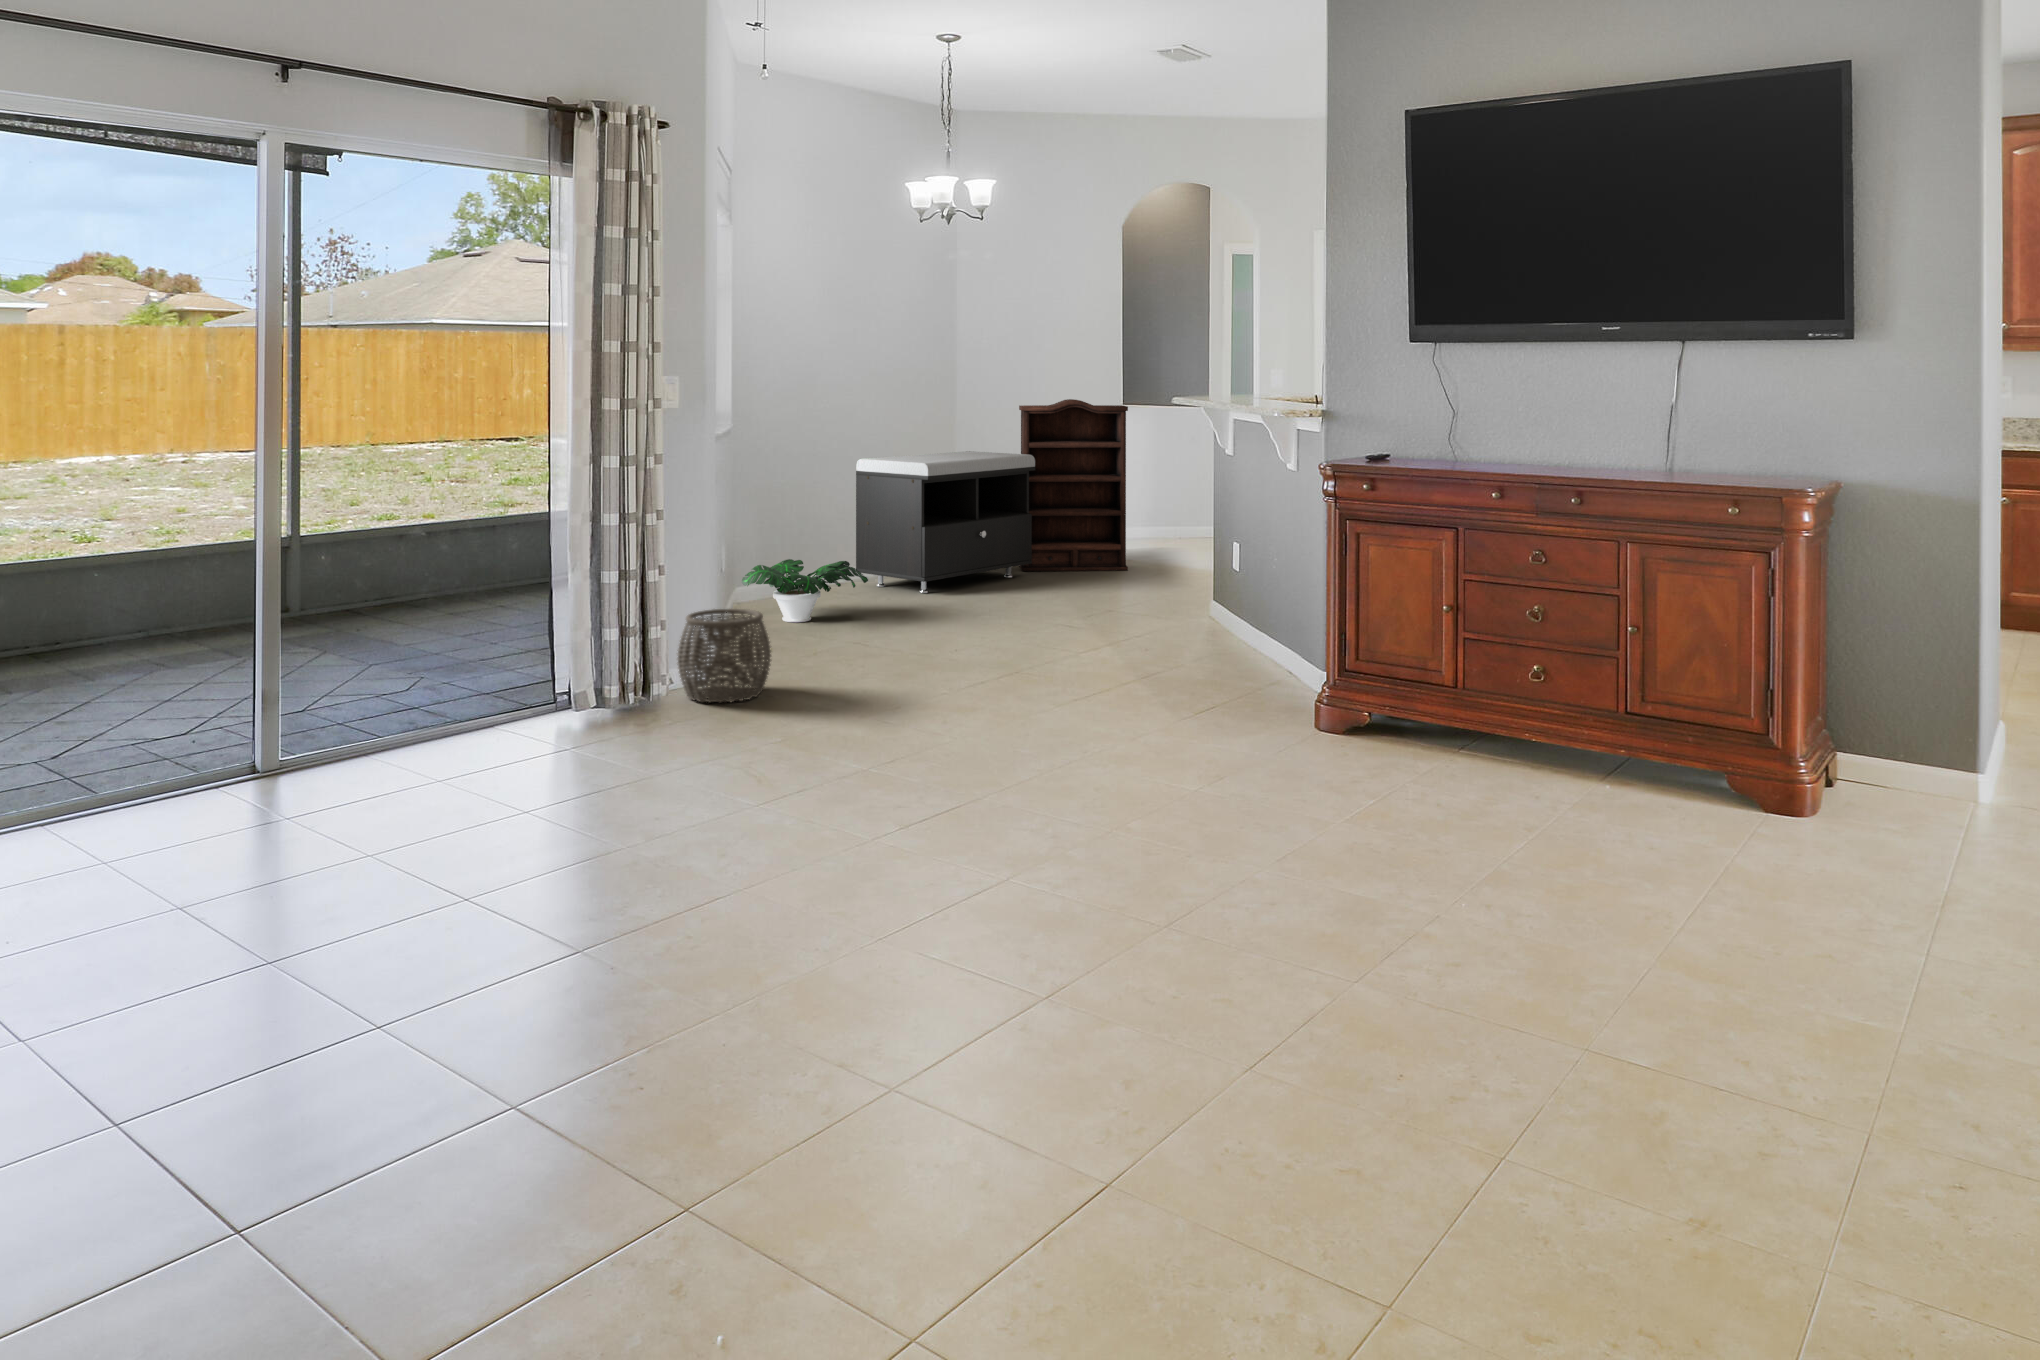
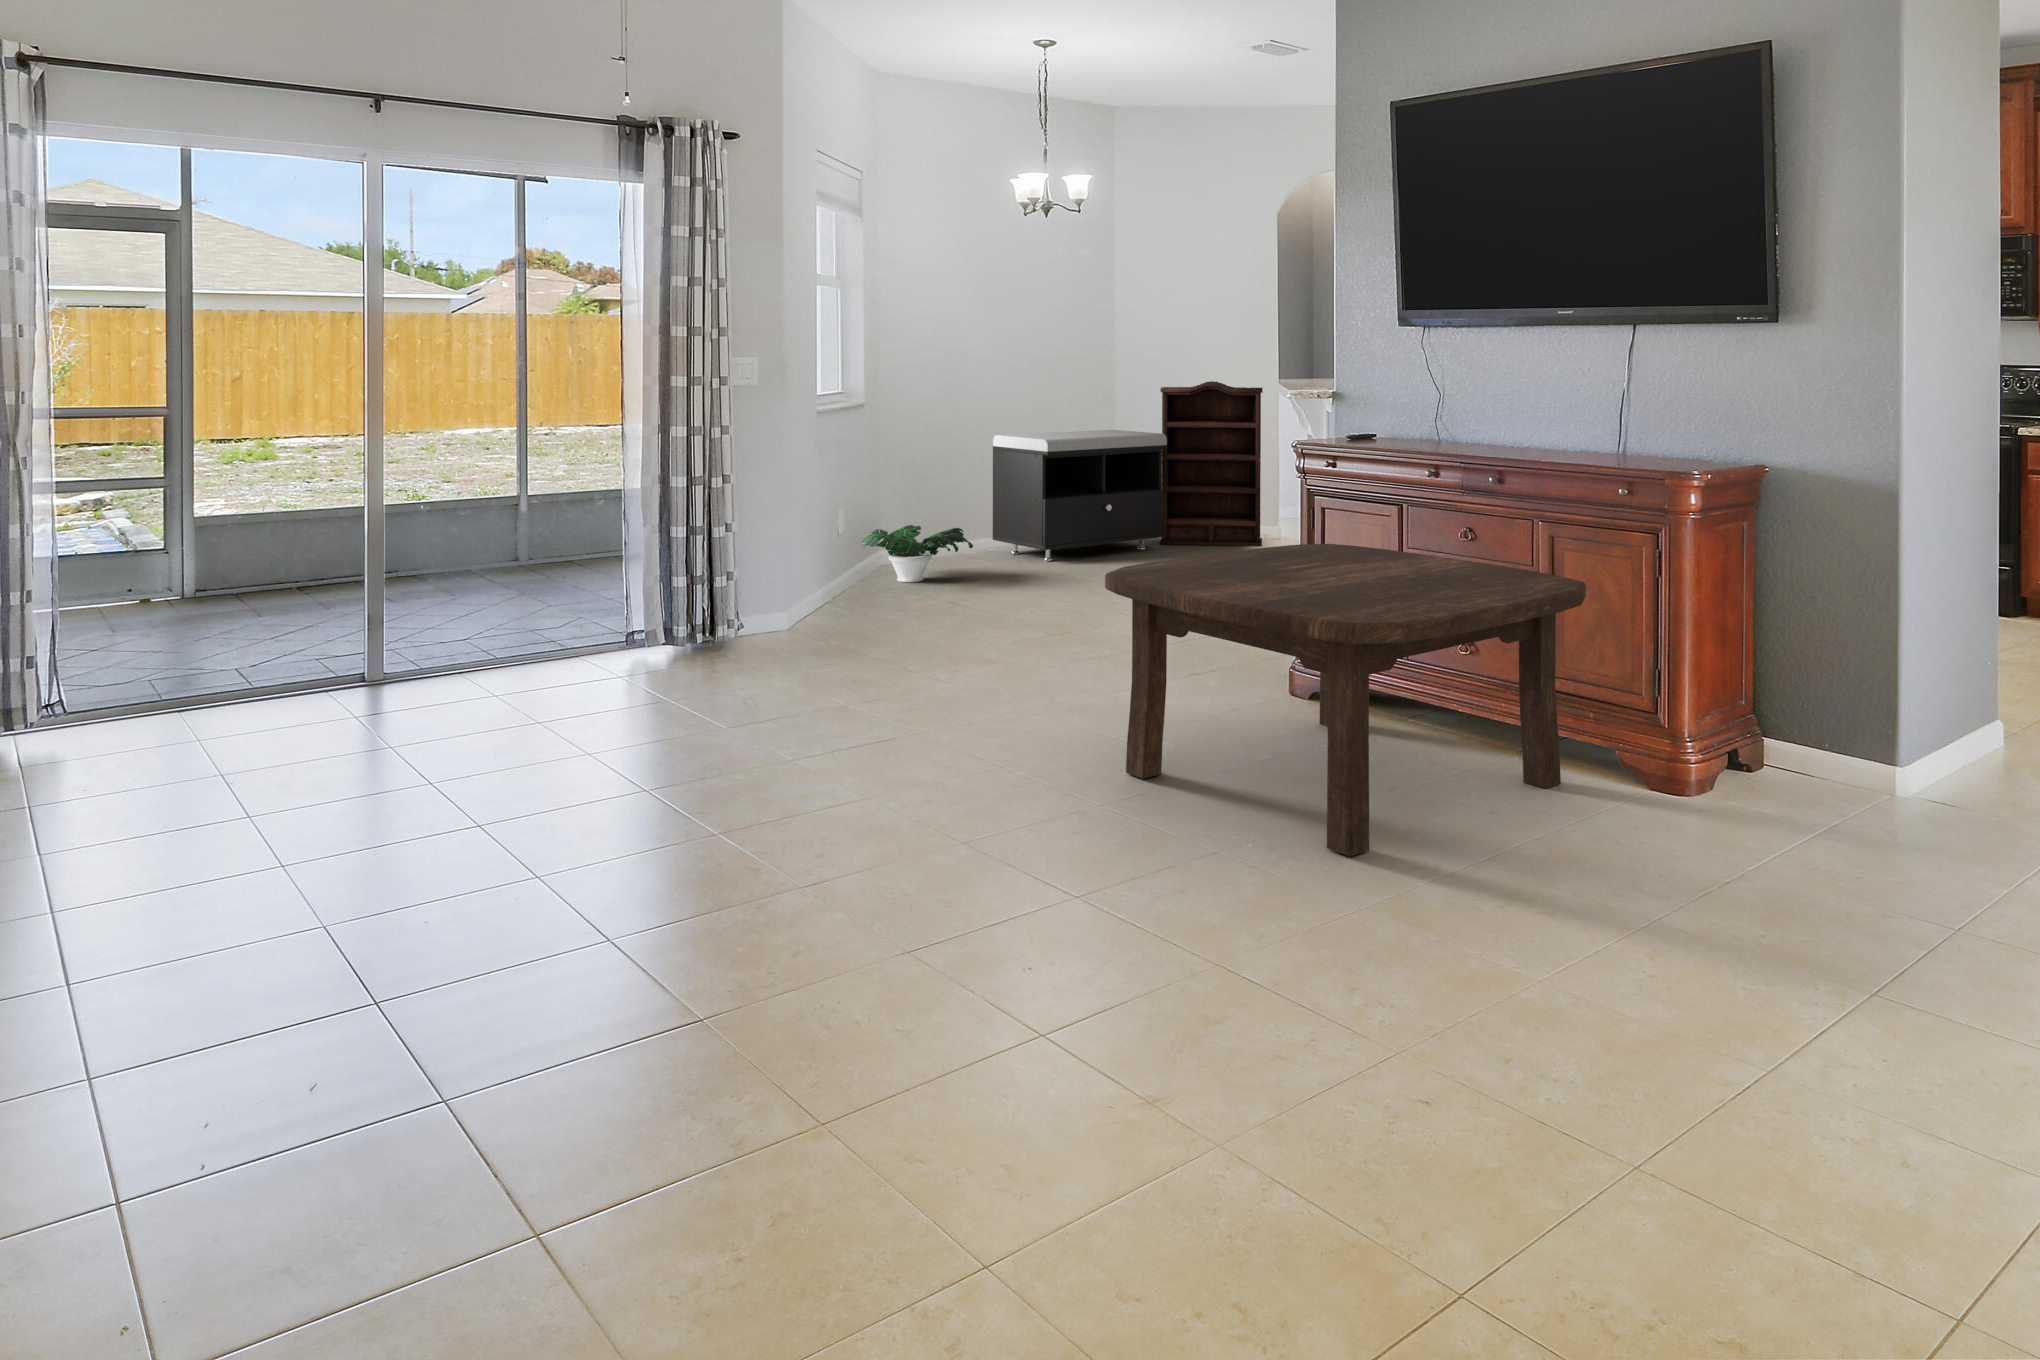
coffee table: none [1230,571,1722,907] -> present [1105,544,1586,857]
woven basket: present [677,609,771,702] -> none [740,564,826,647]

